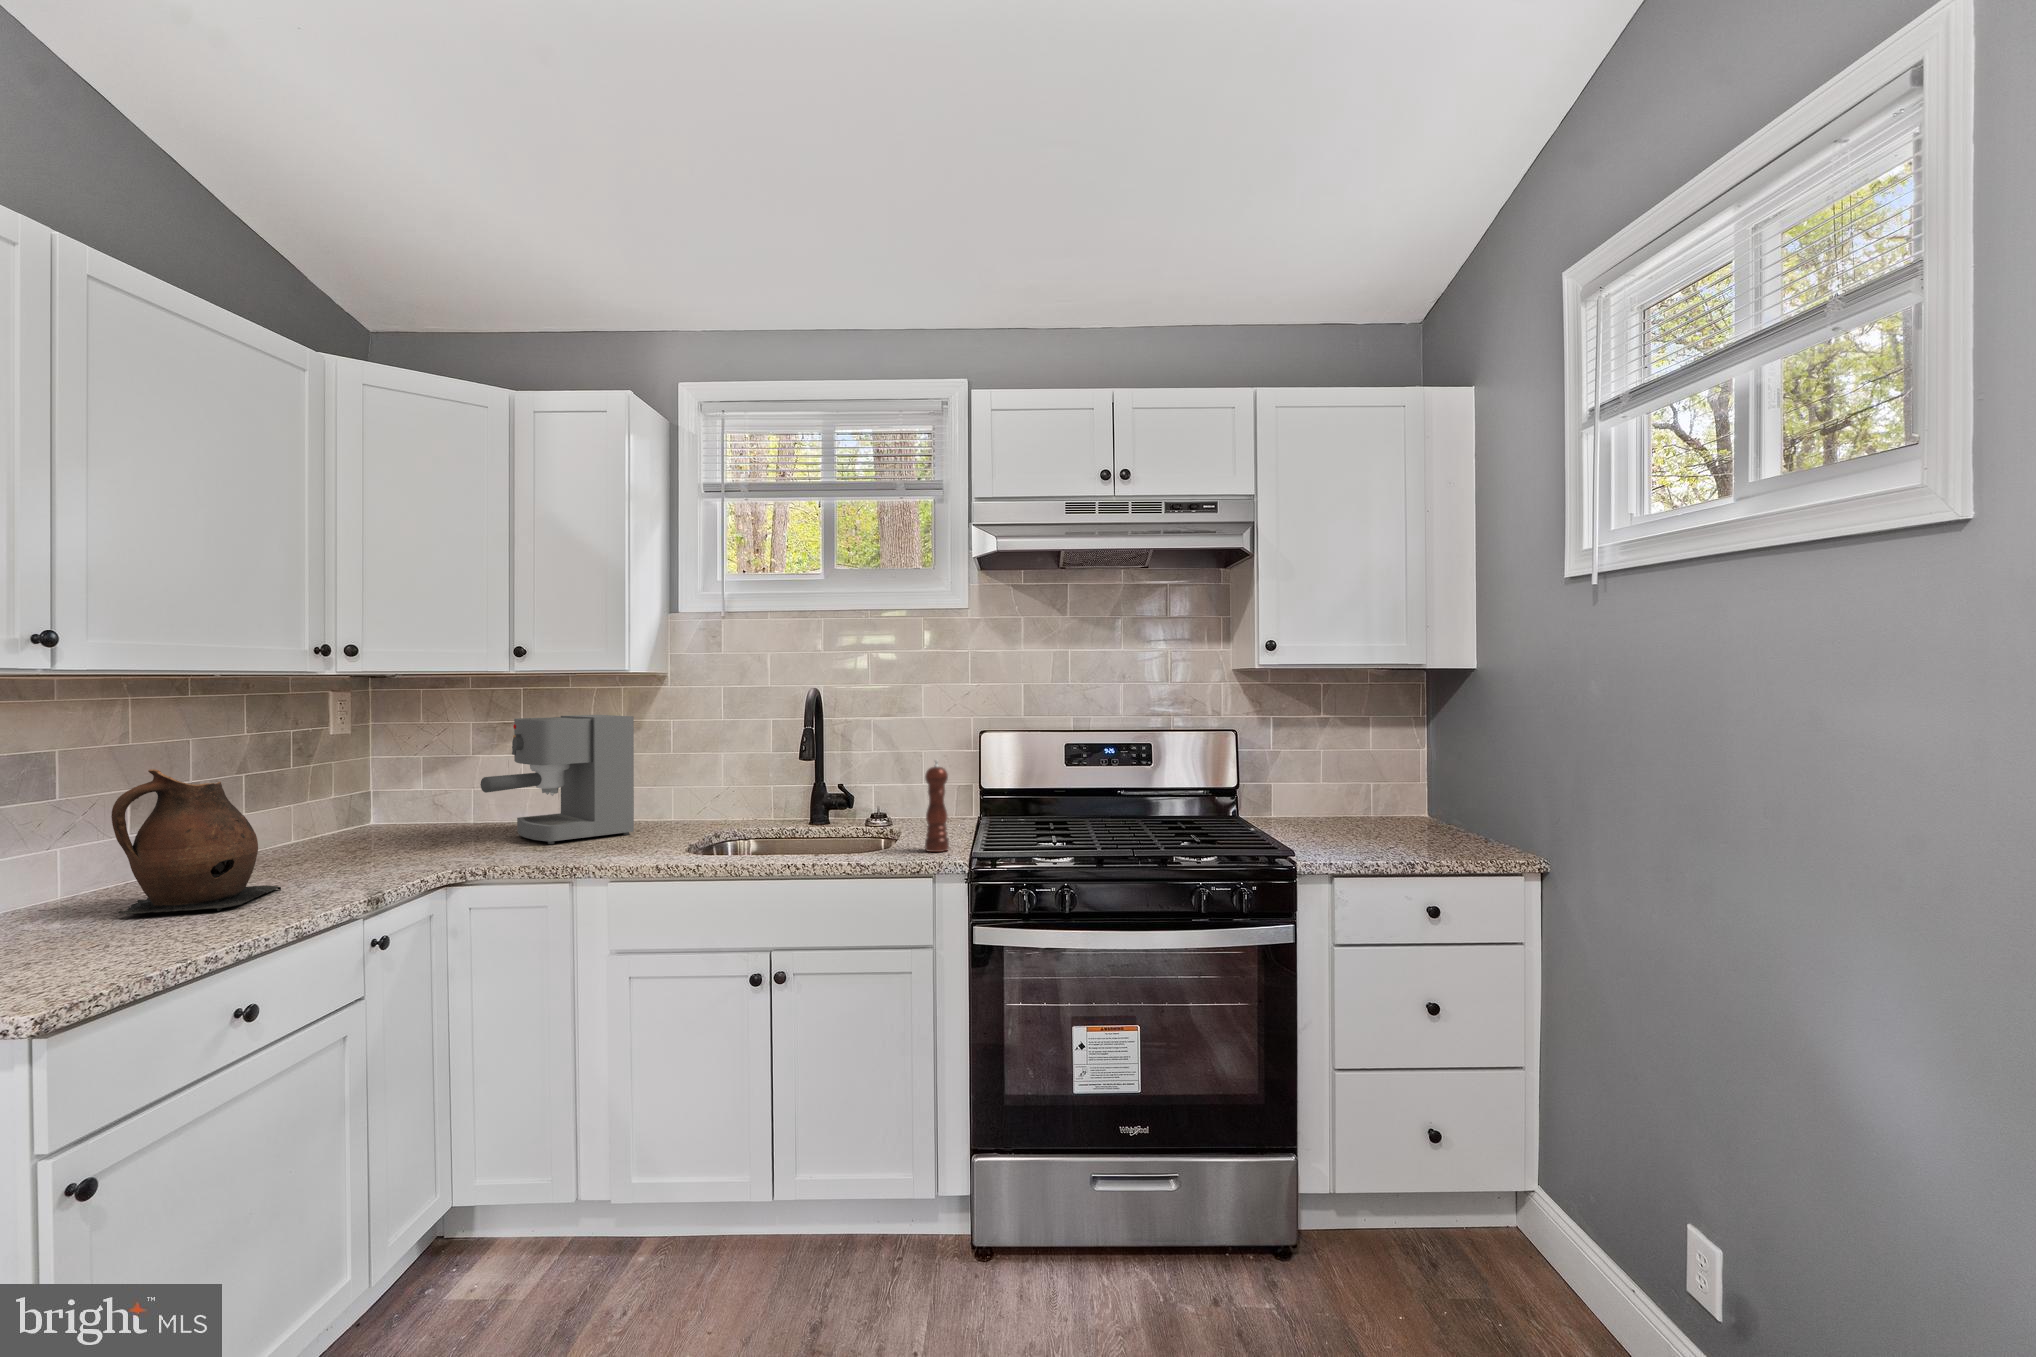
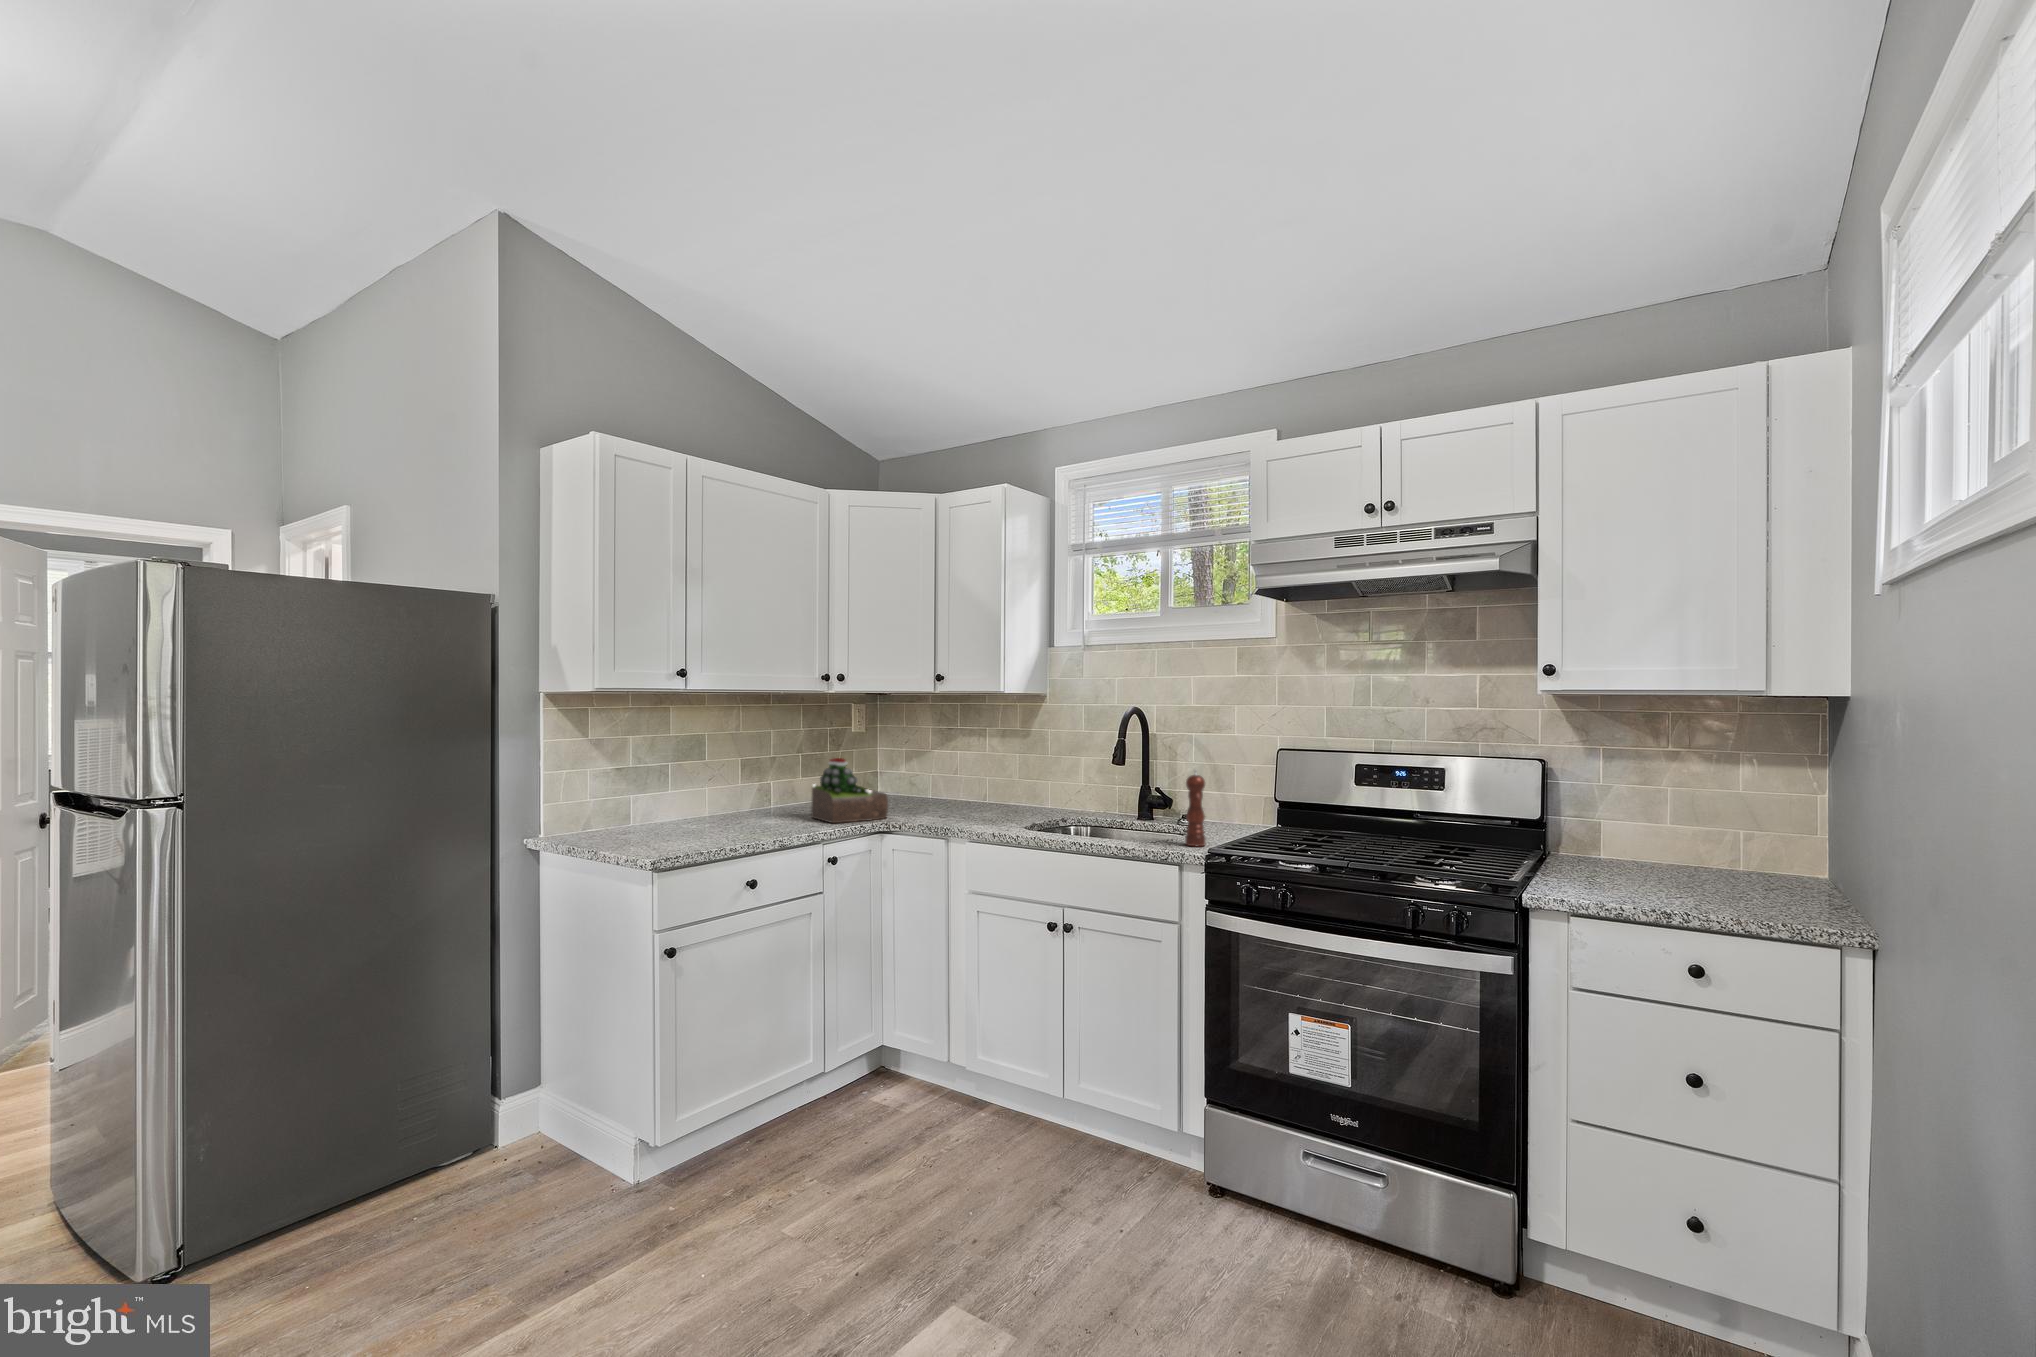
coffee maker: present [480,715,634,844] -> none [914,723,1012,814]
ceramic pitcher: present [111,769,281,914] -> none [716,746,793,830]
succulent plant: none [305,777,451,881] -> present [811,758,888,823]

